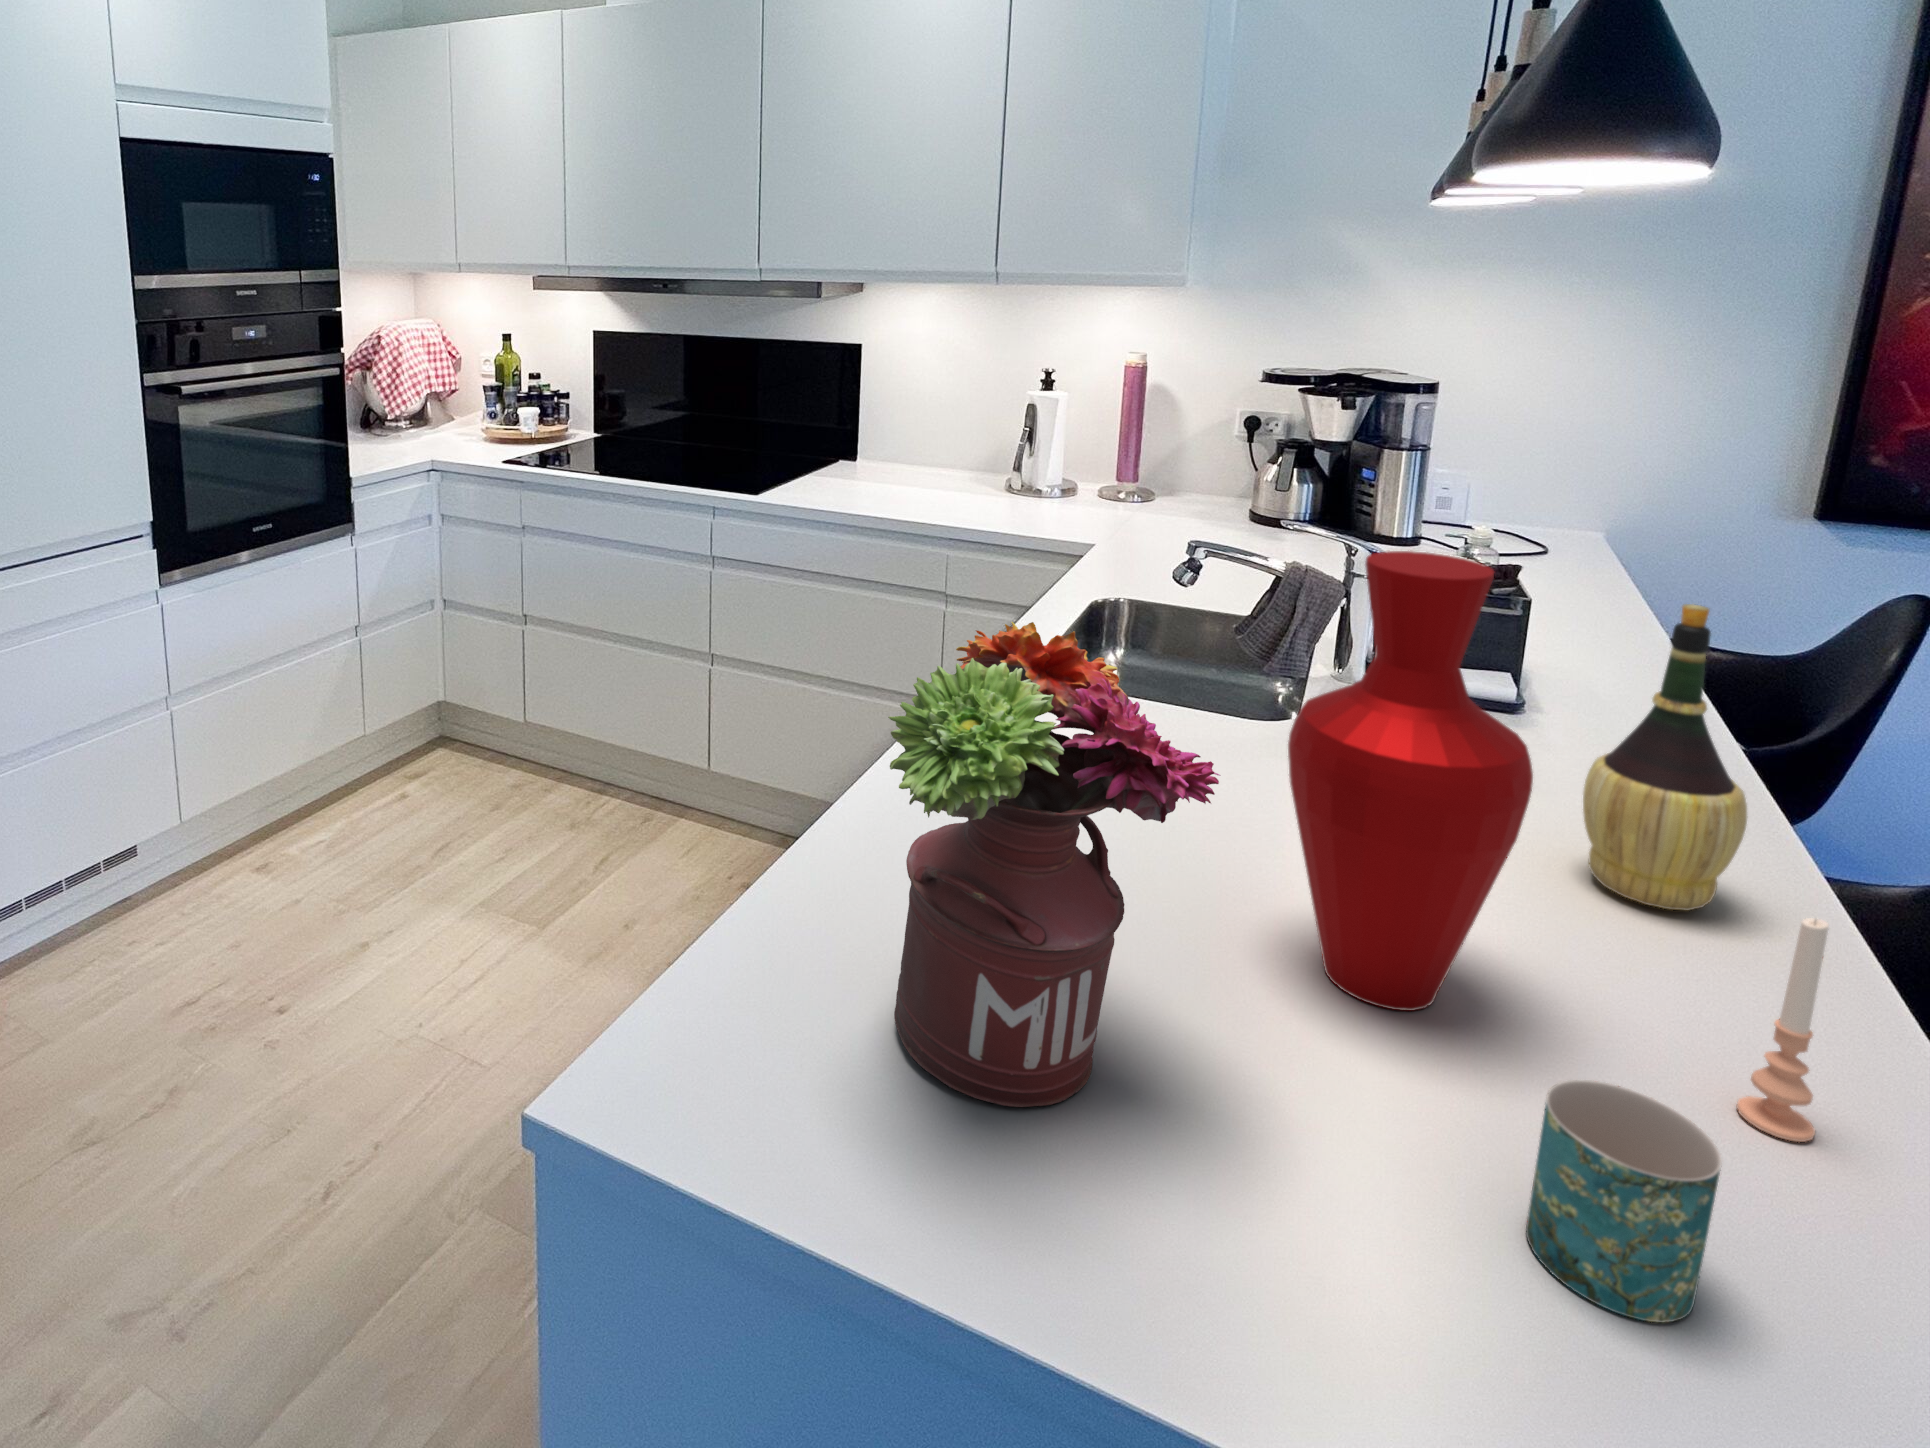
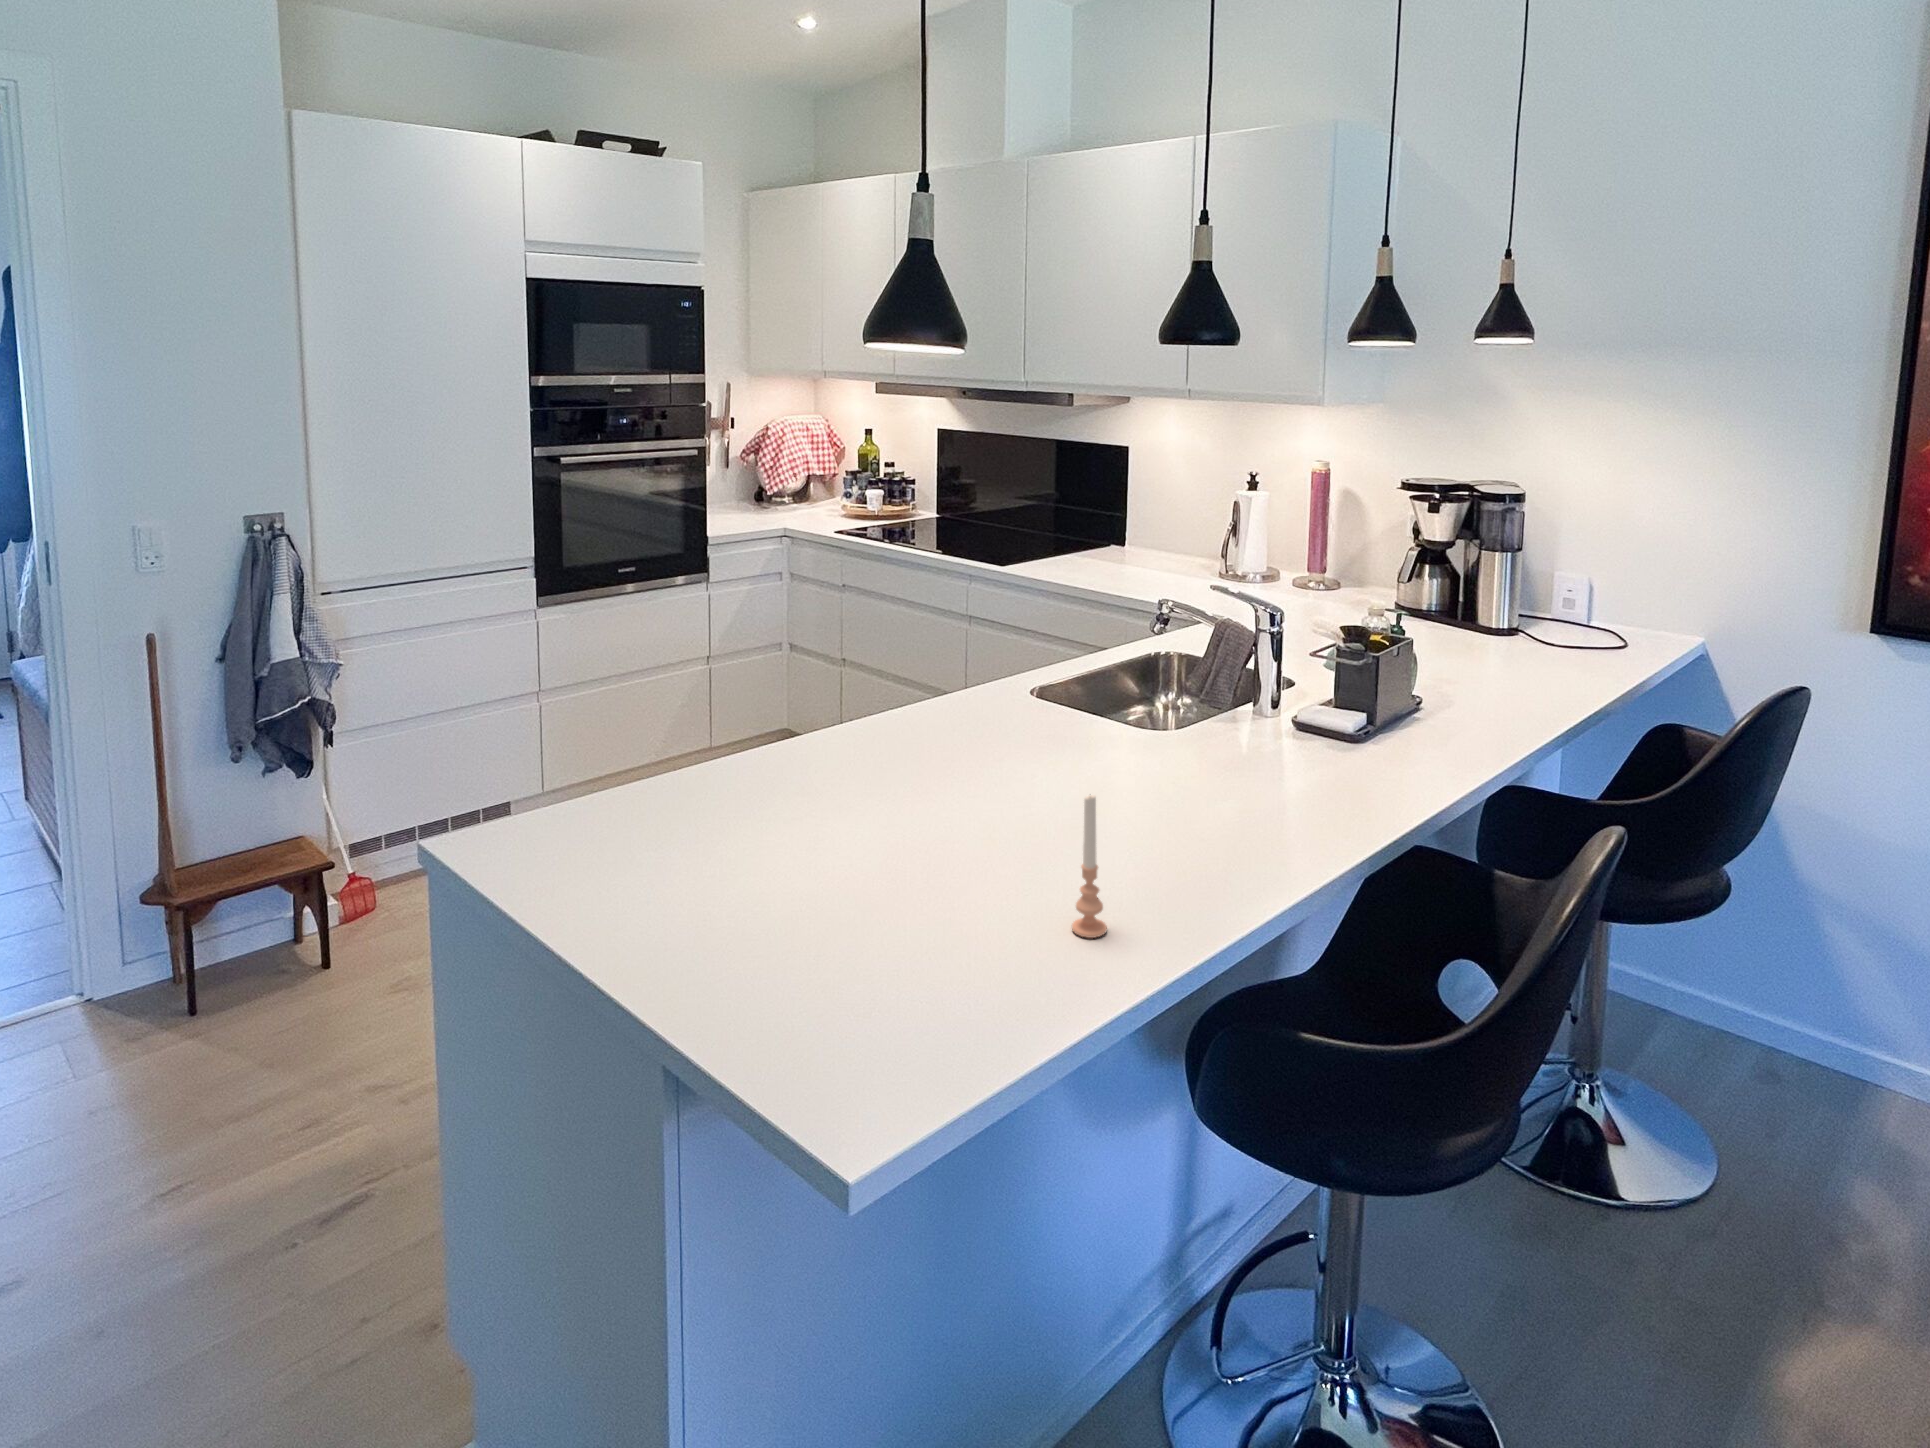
vase: present [1288,551,1533,1011] -> none [902,571,1030,866]
wine bottle: present [1583,604,1747,910] -> none [1194,629,1282,846]
flower arrangement: present [888,622,1220,1107] -> none [588,593,778,872]
mug: present [1526,1080,1722,1323] -> none [839,856,938,977]

